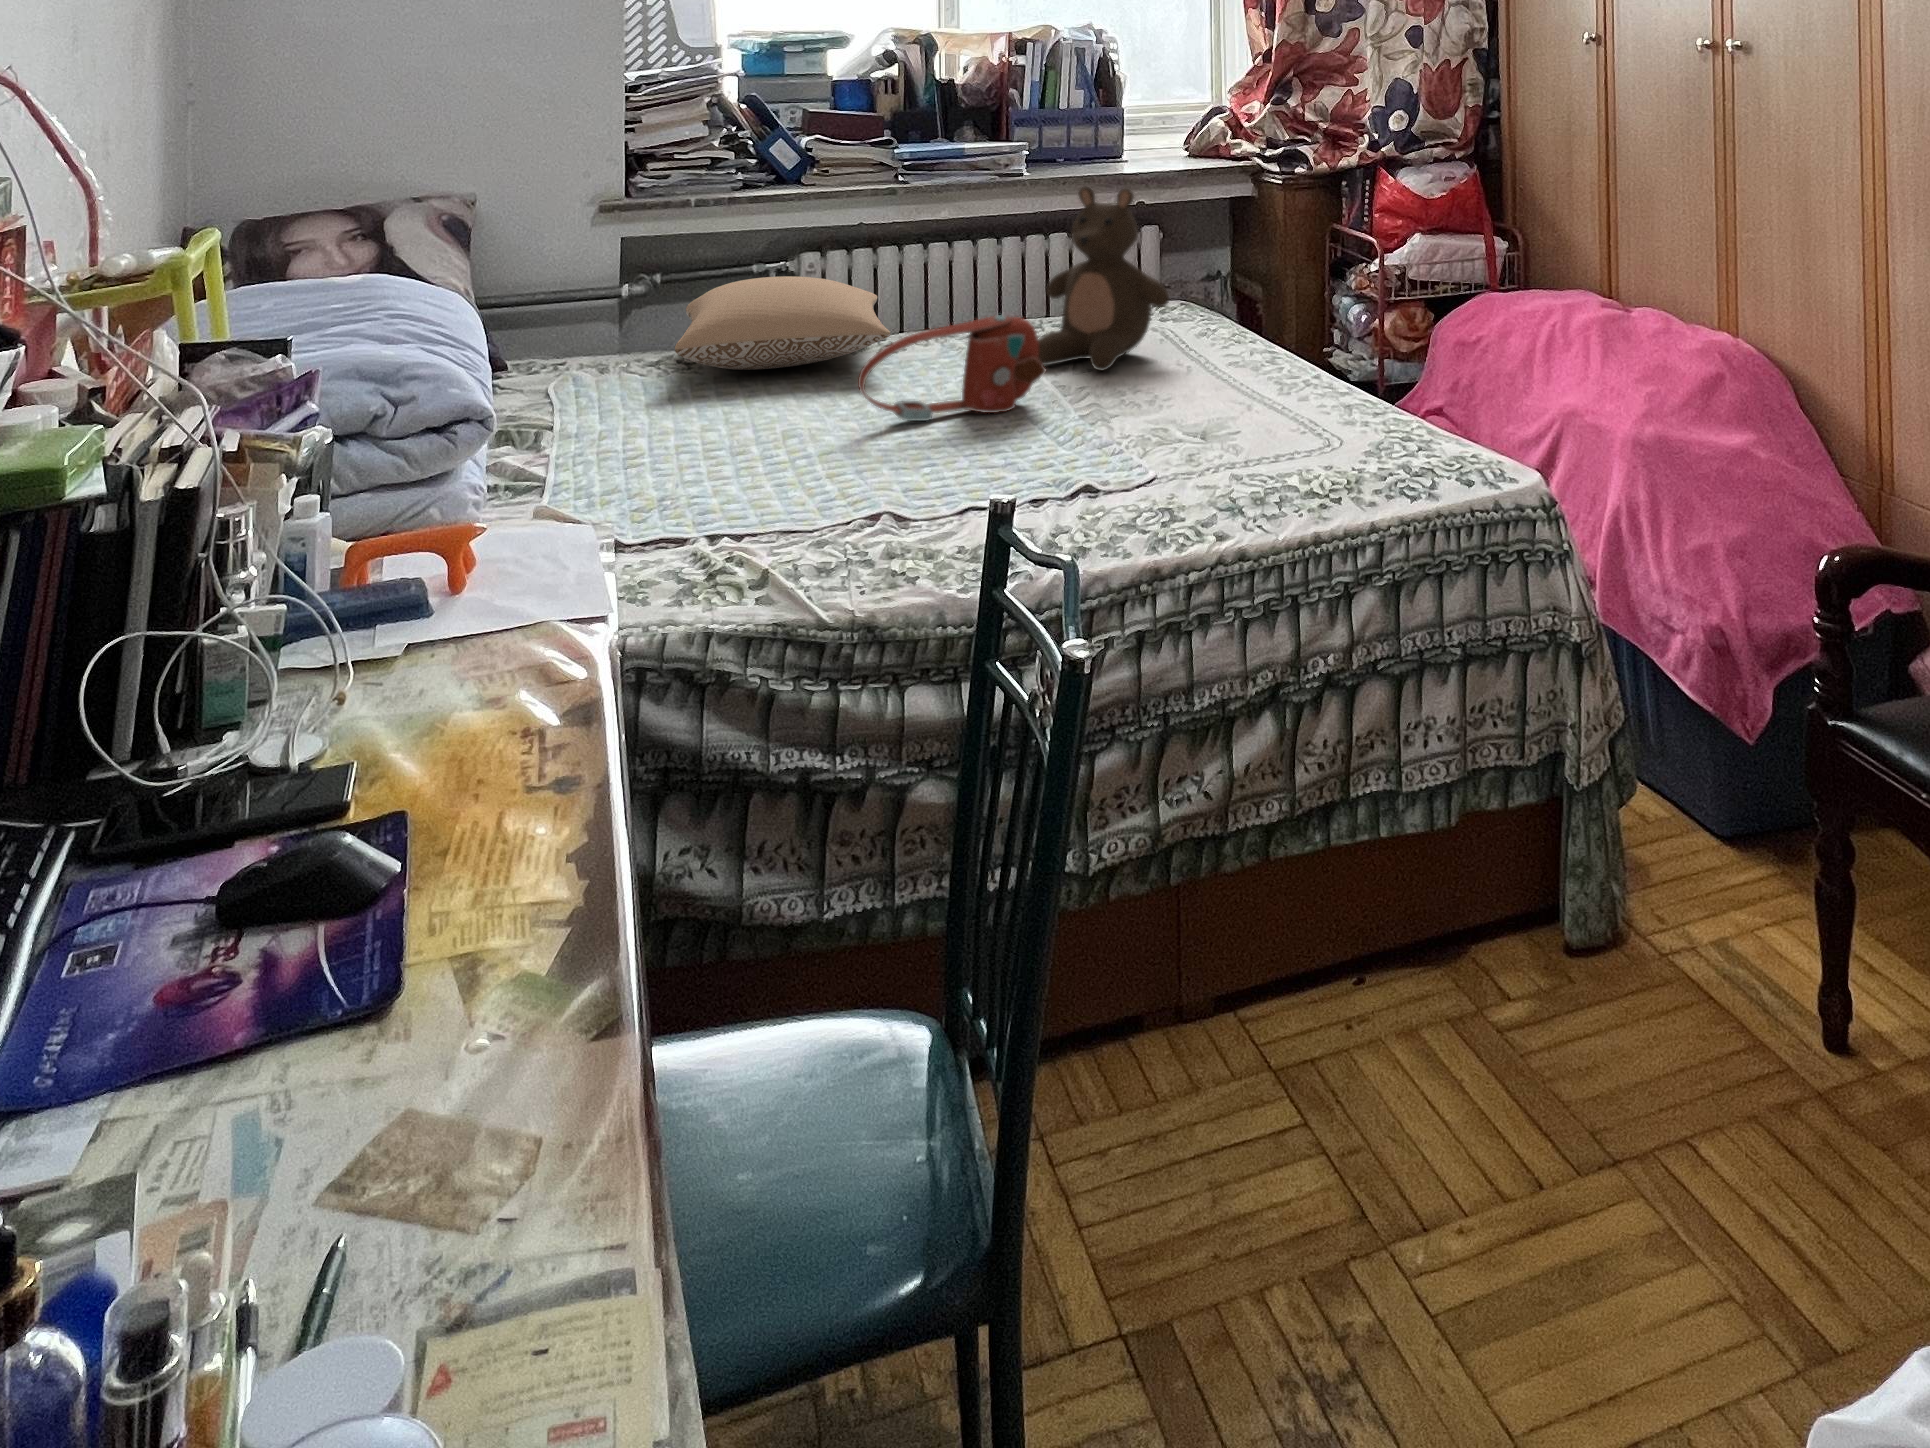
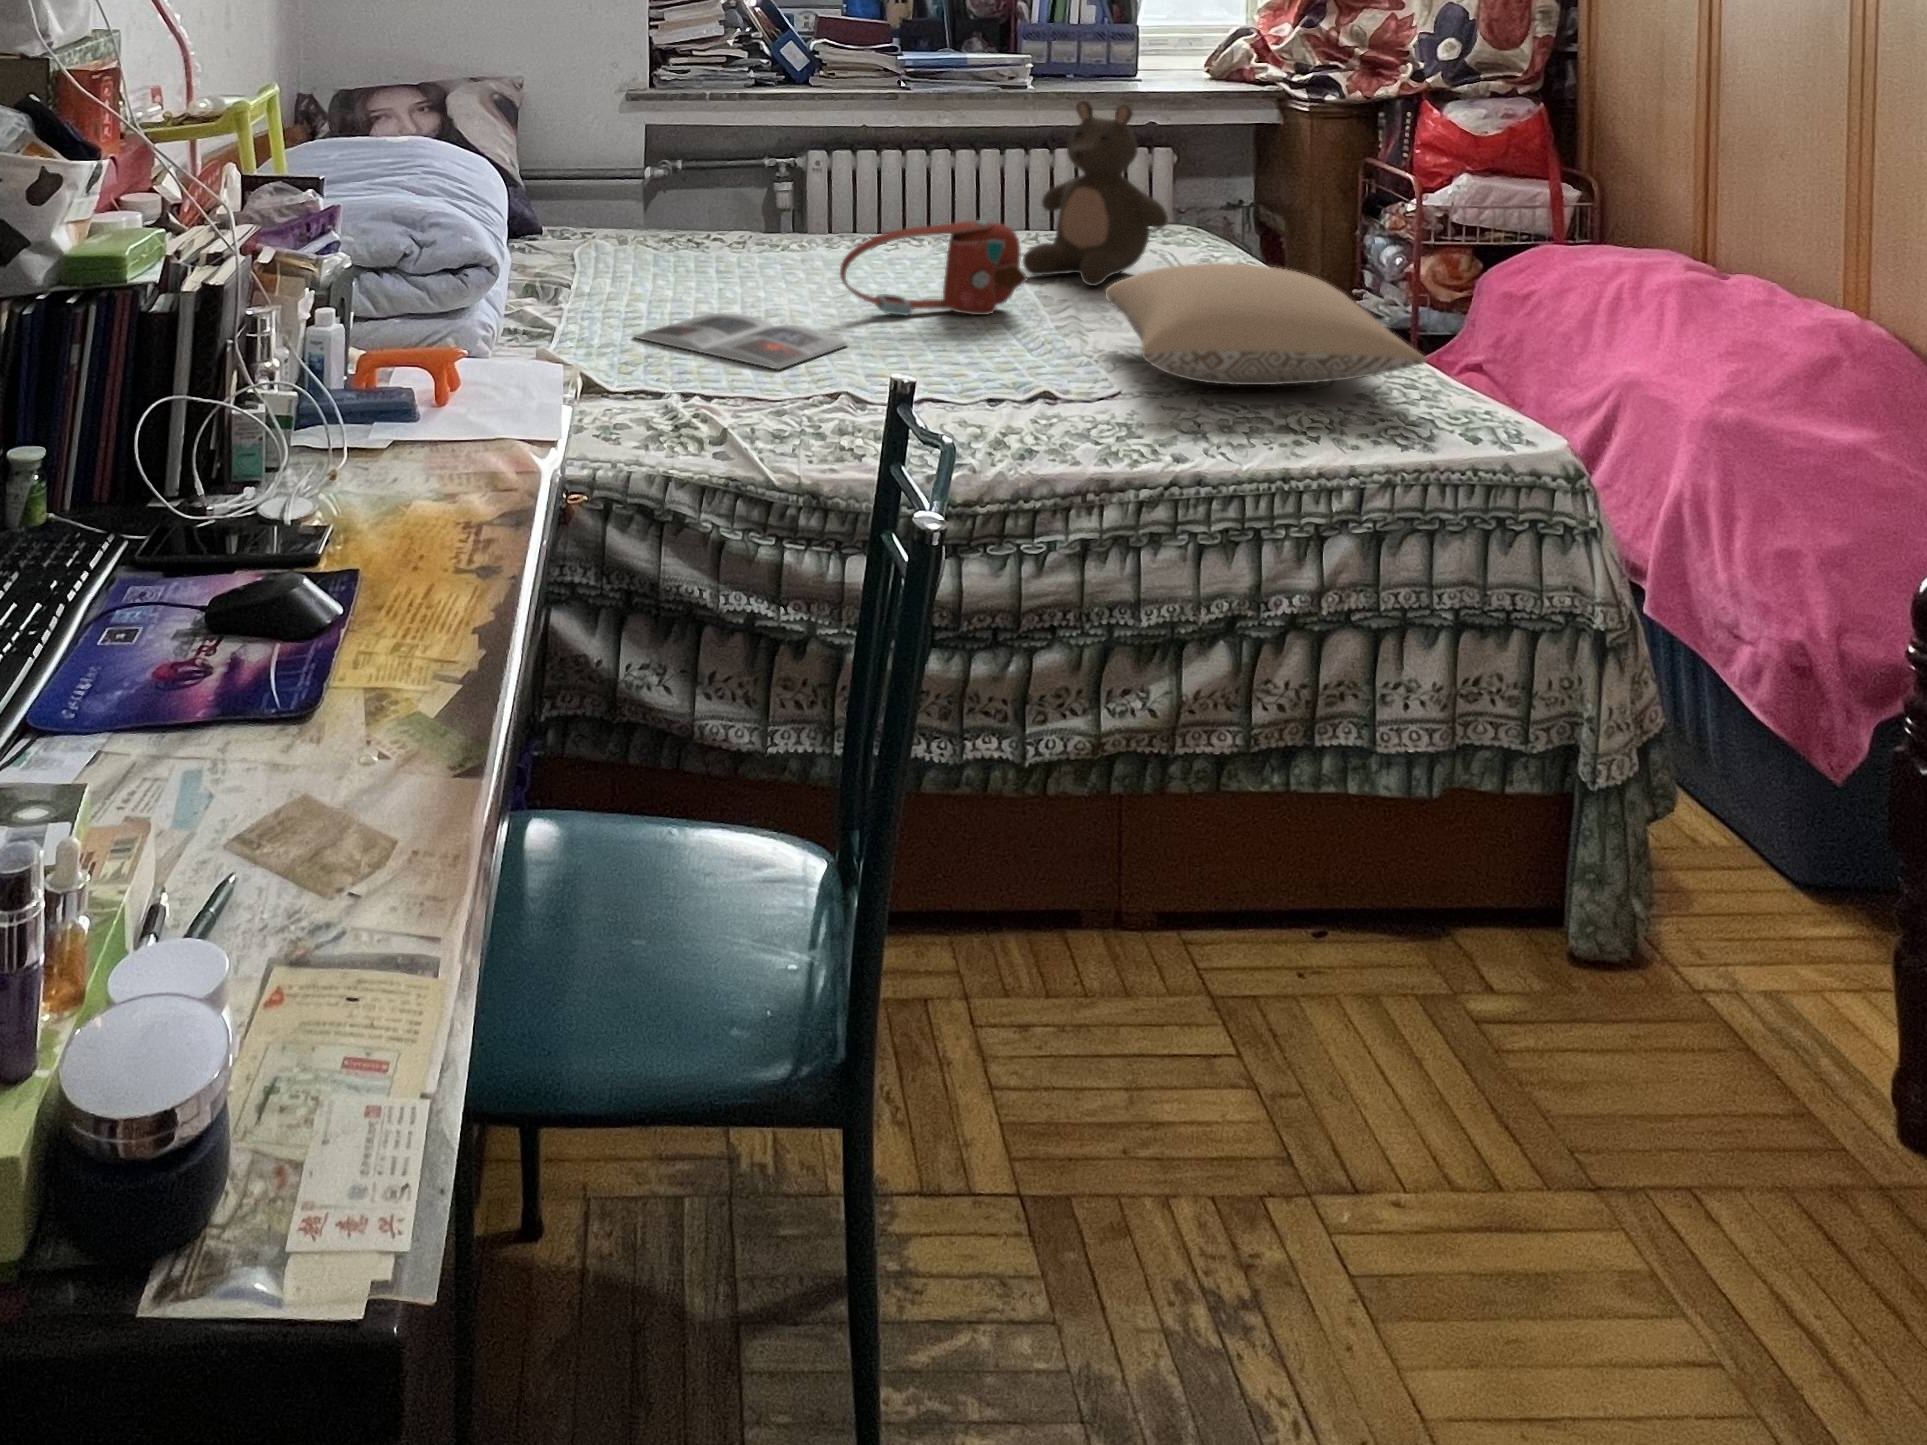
pillow: present [675,276,890,370] -> present [1105,263,1426,385]
magazine: none [634,440,875,496] -> present [634,313,847,369]

